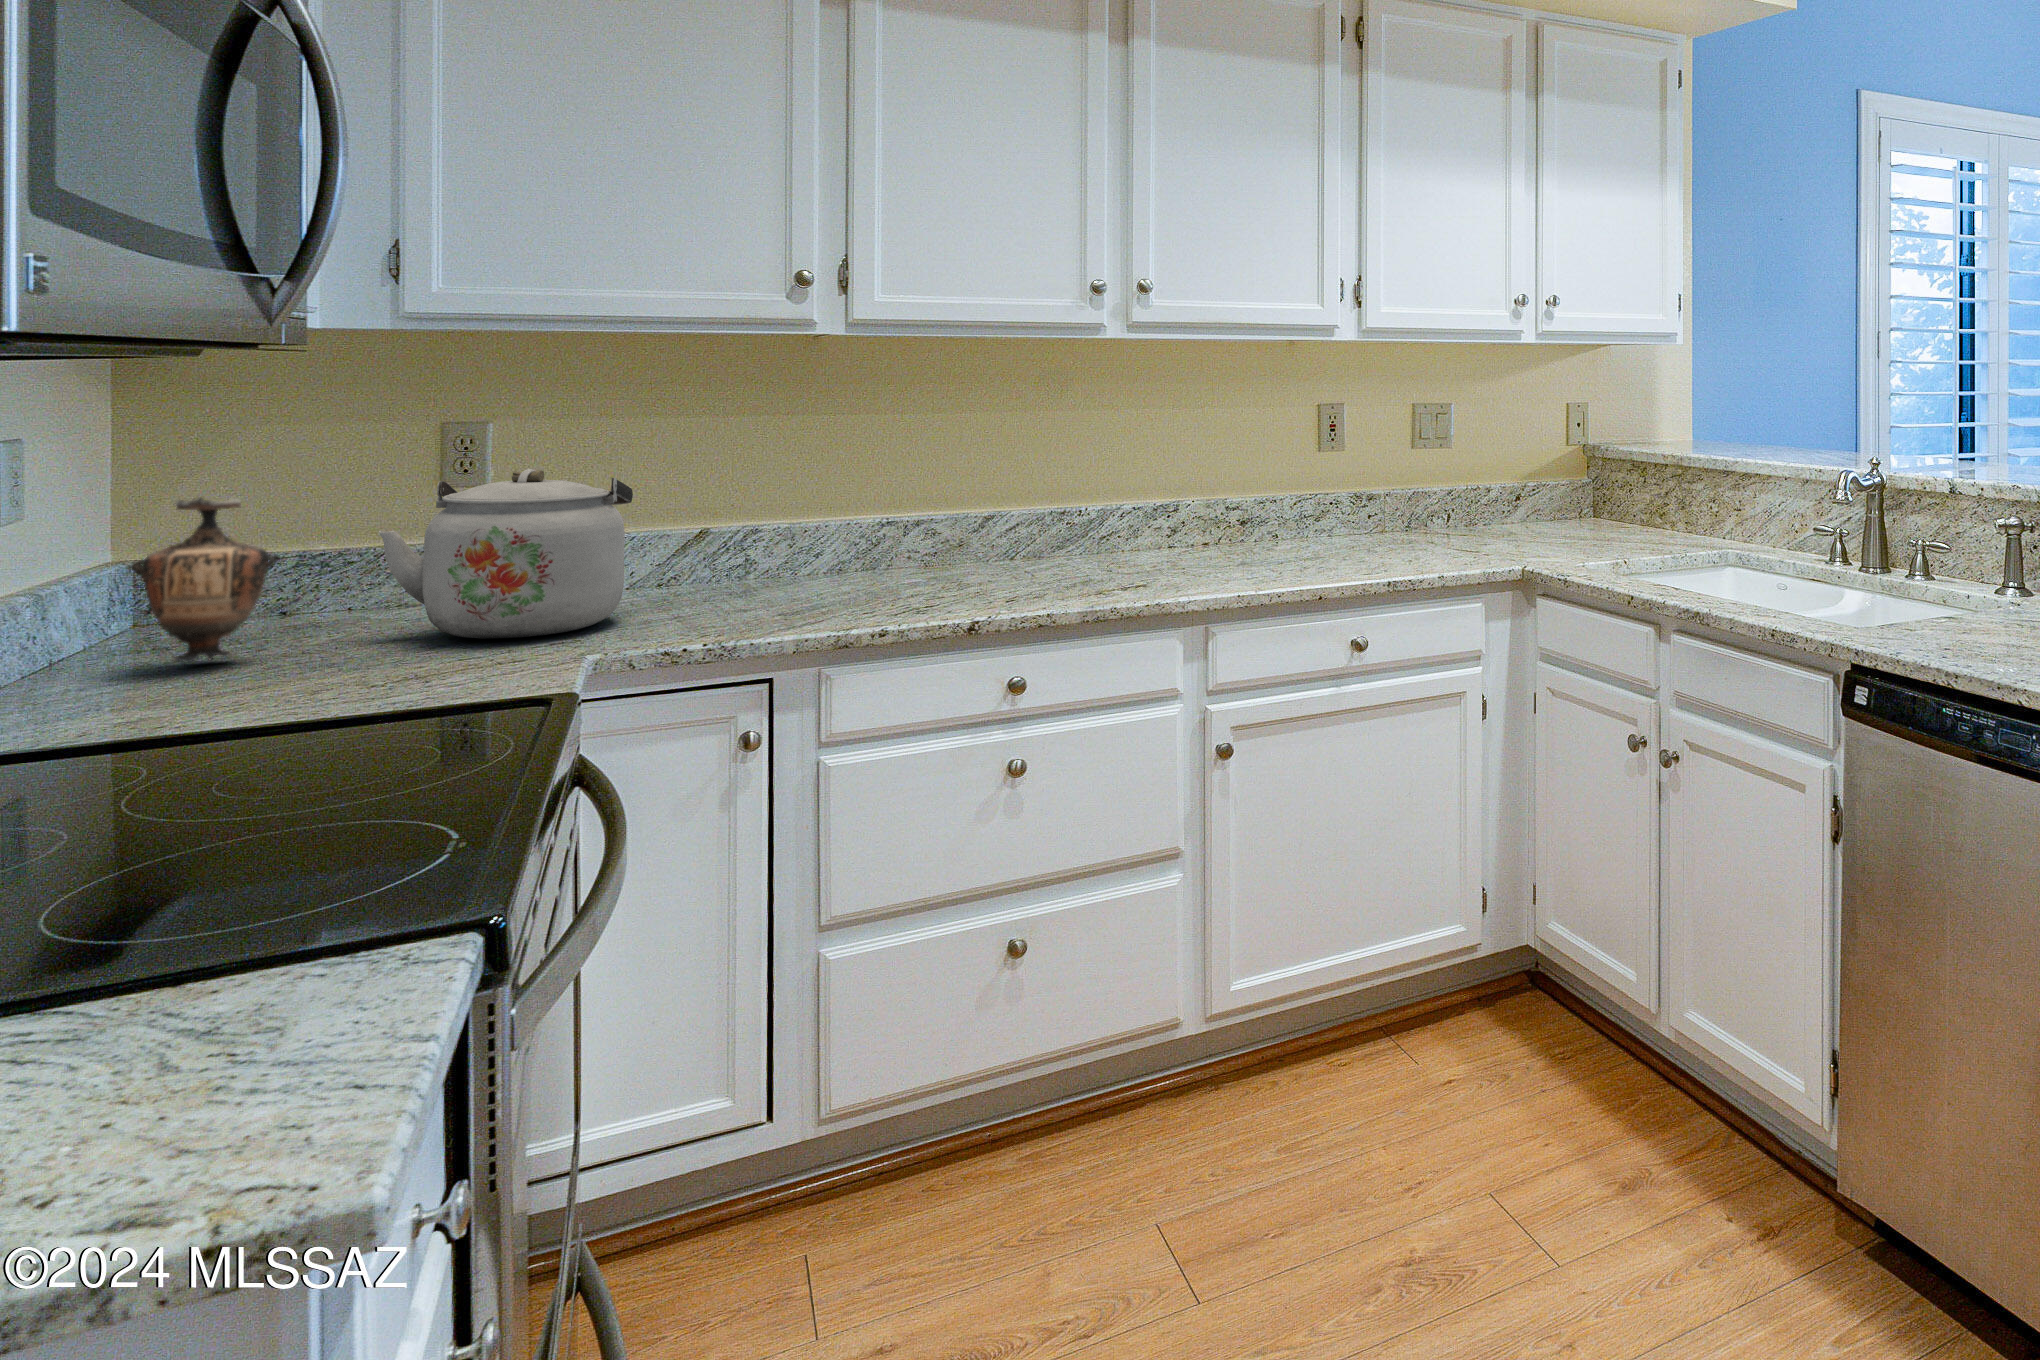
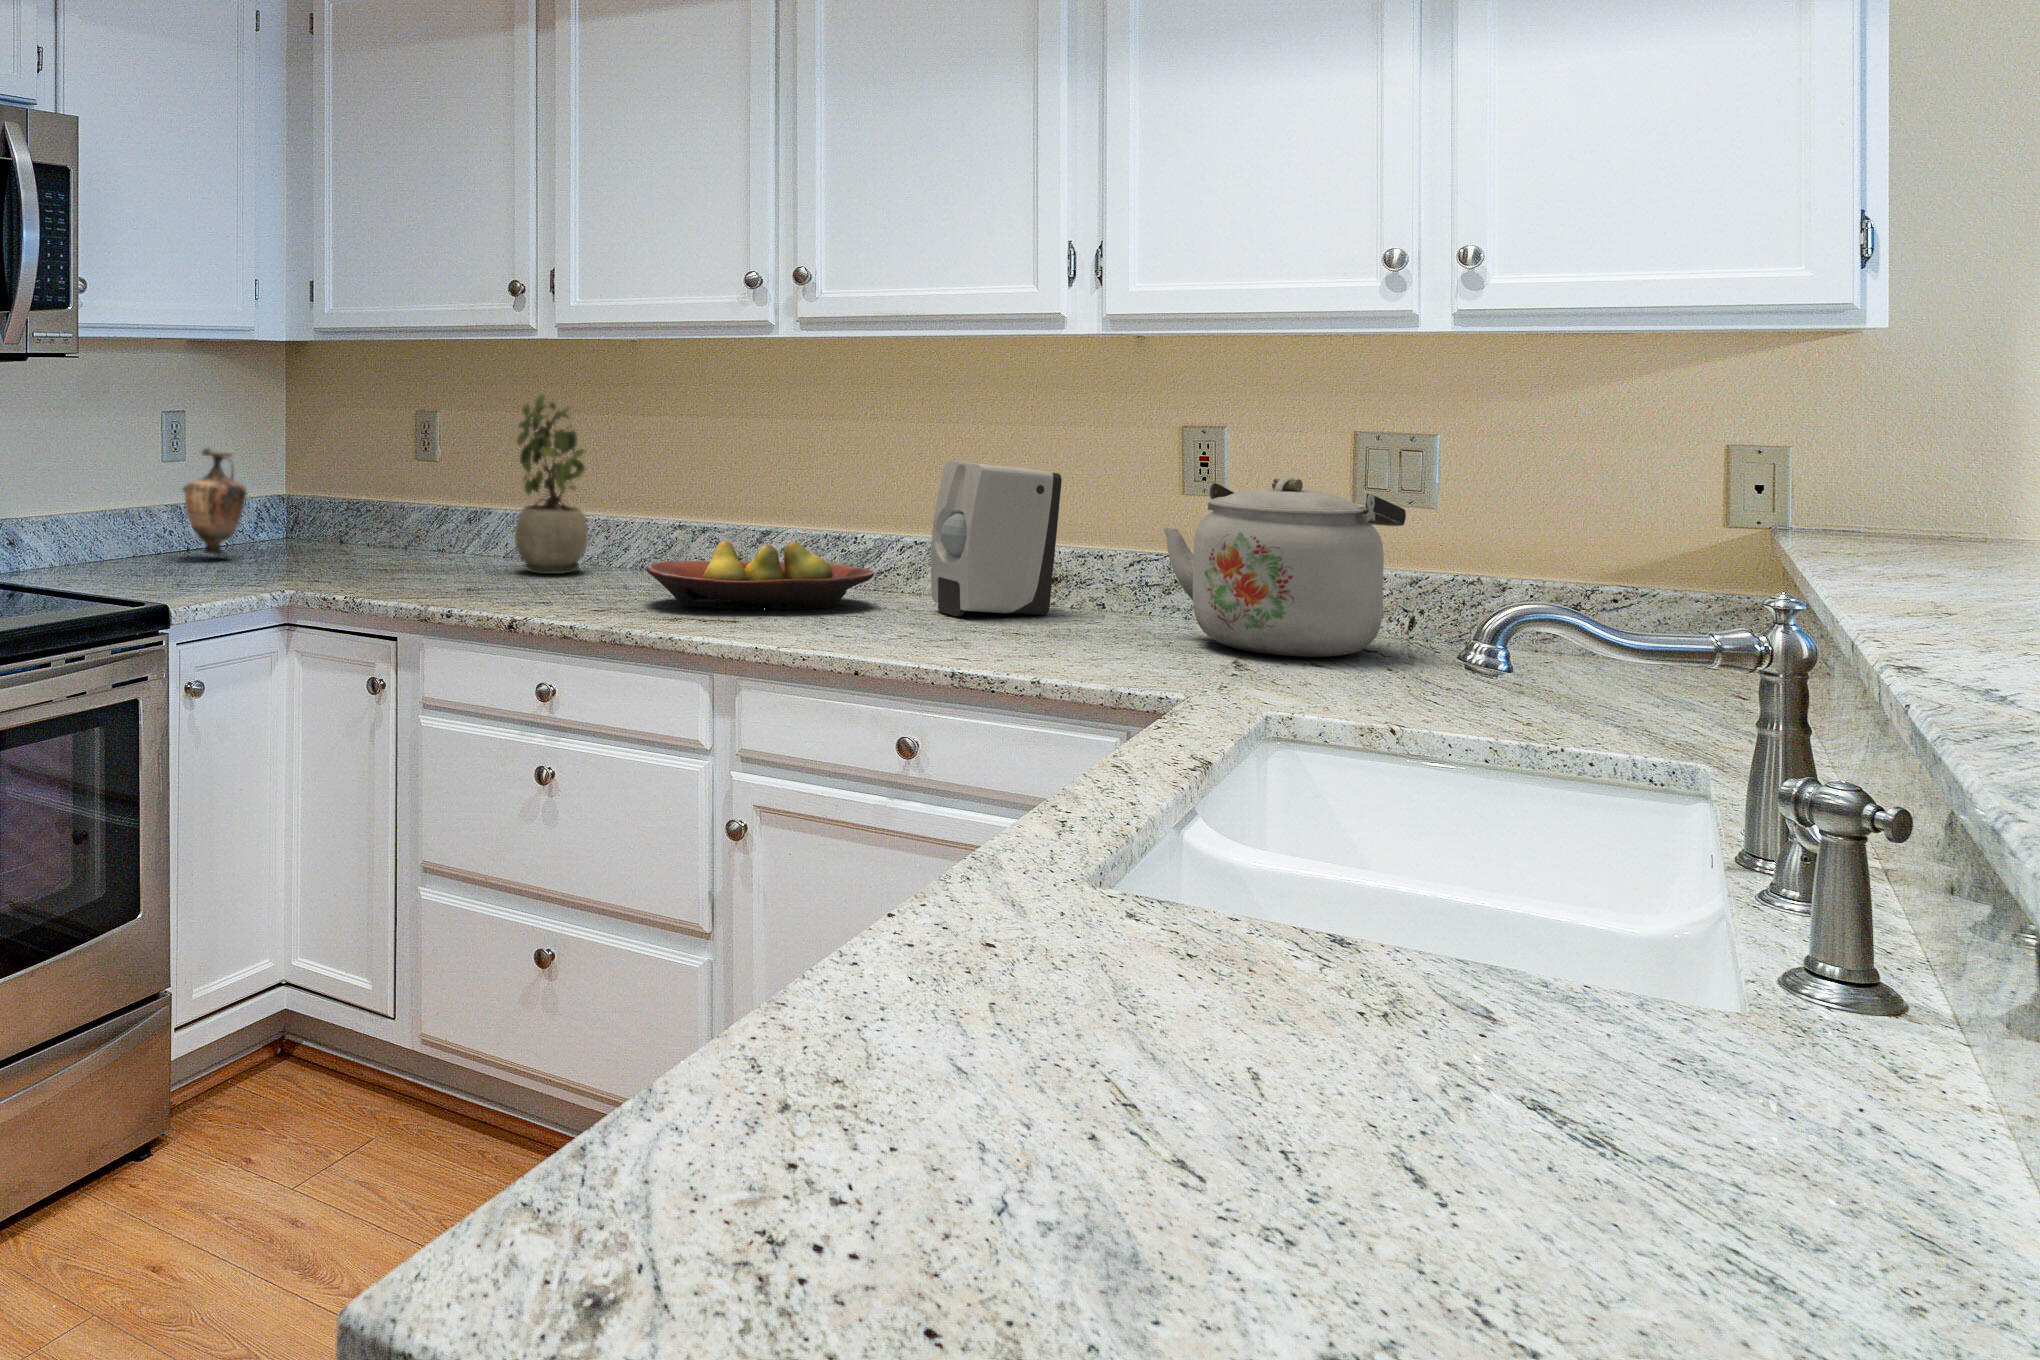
potted plant: none [707,398,849,594] -> present [515,394,588,574]
soap dispenser: none [1187,438,1259,557] -> present [931,461,1062,616]
kettle: present [379,469,633,638] -> present [1163,477,1406,657]
fruit bowl: none [994,517,1159,586] -> present [647,541,874,609]

